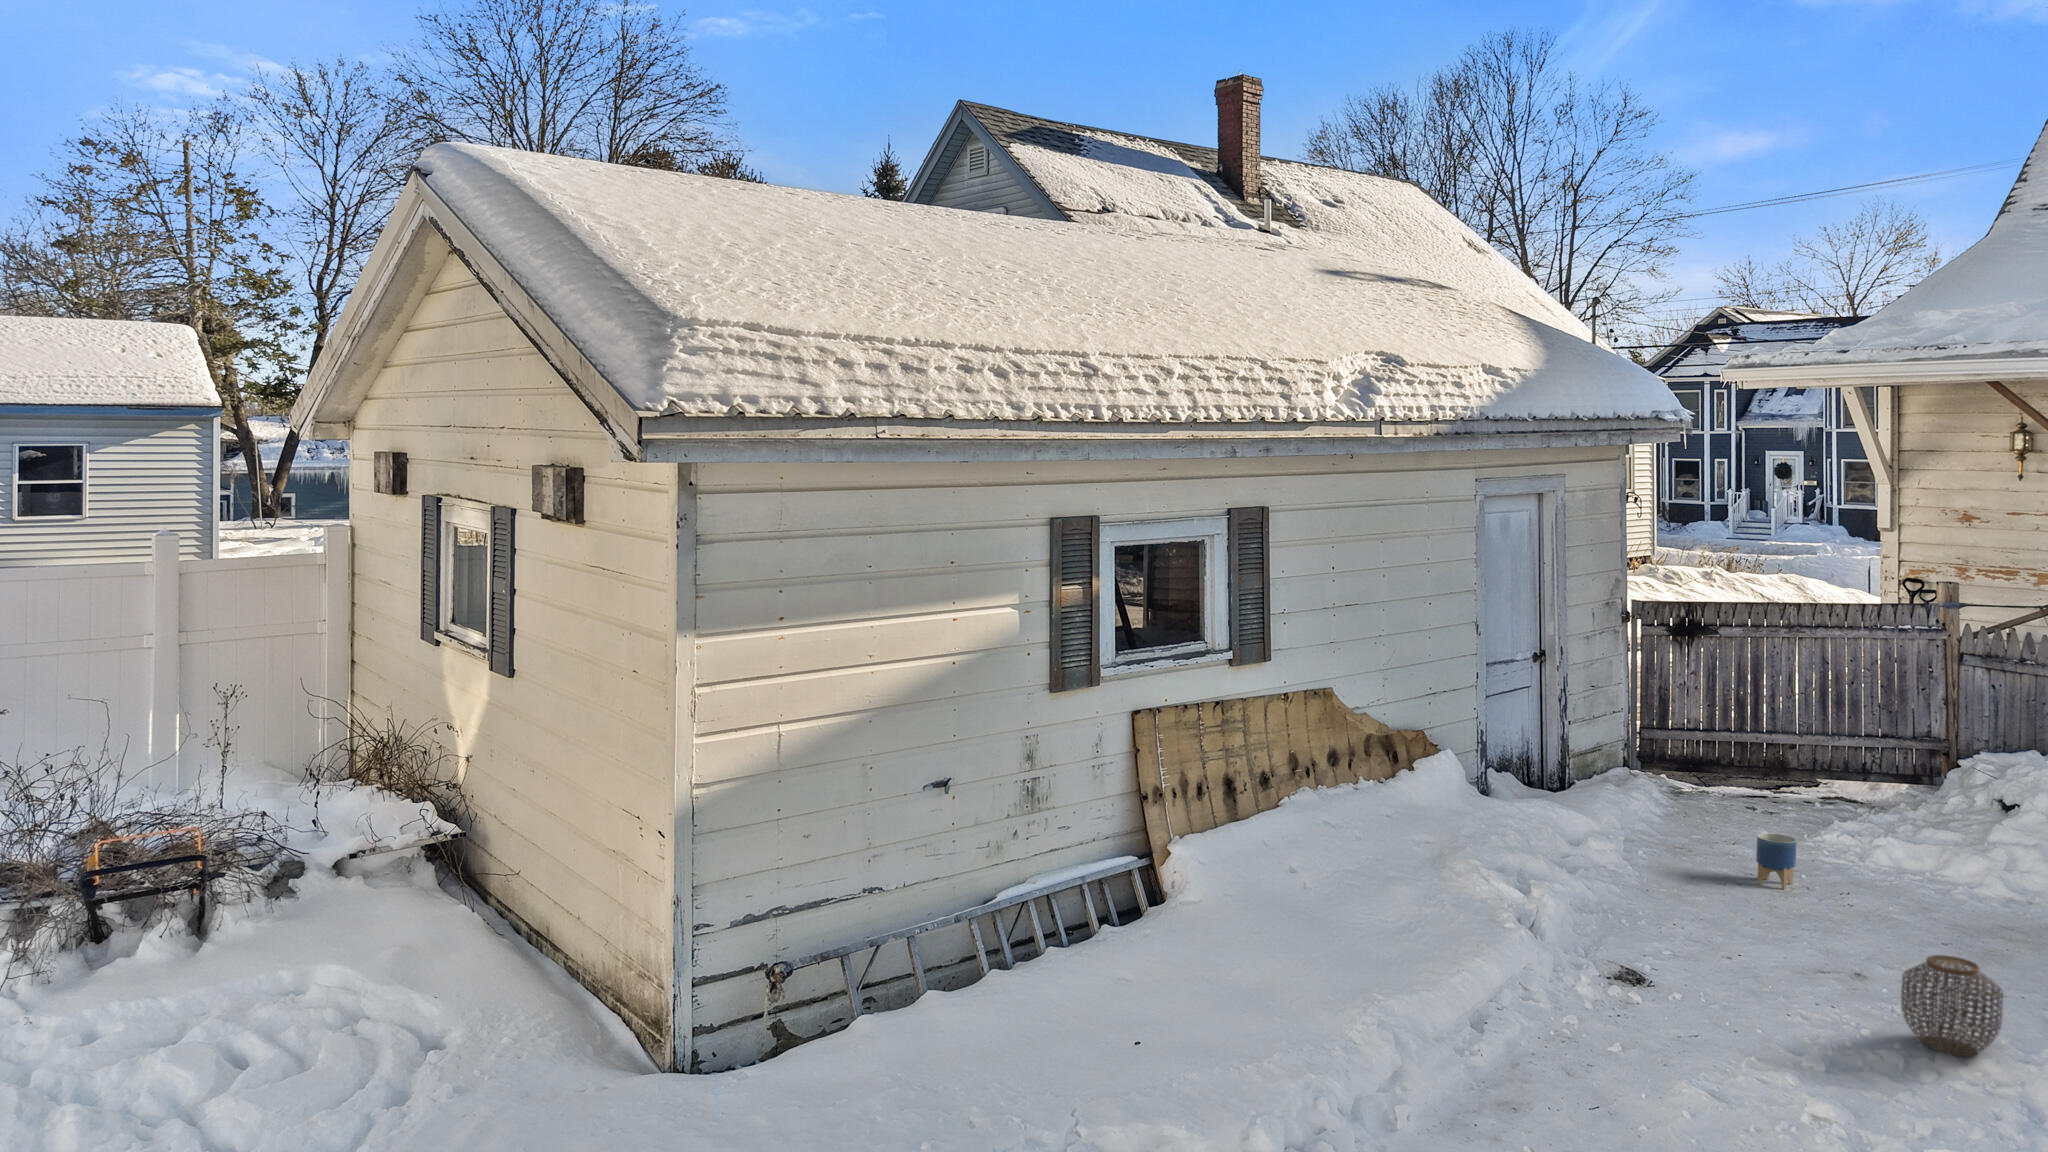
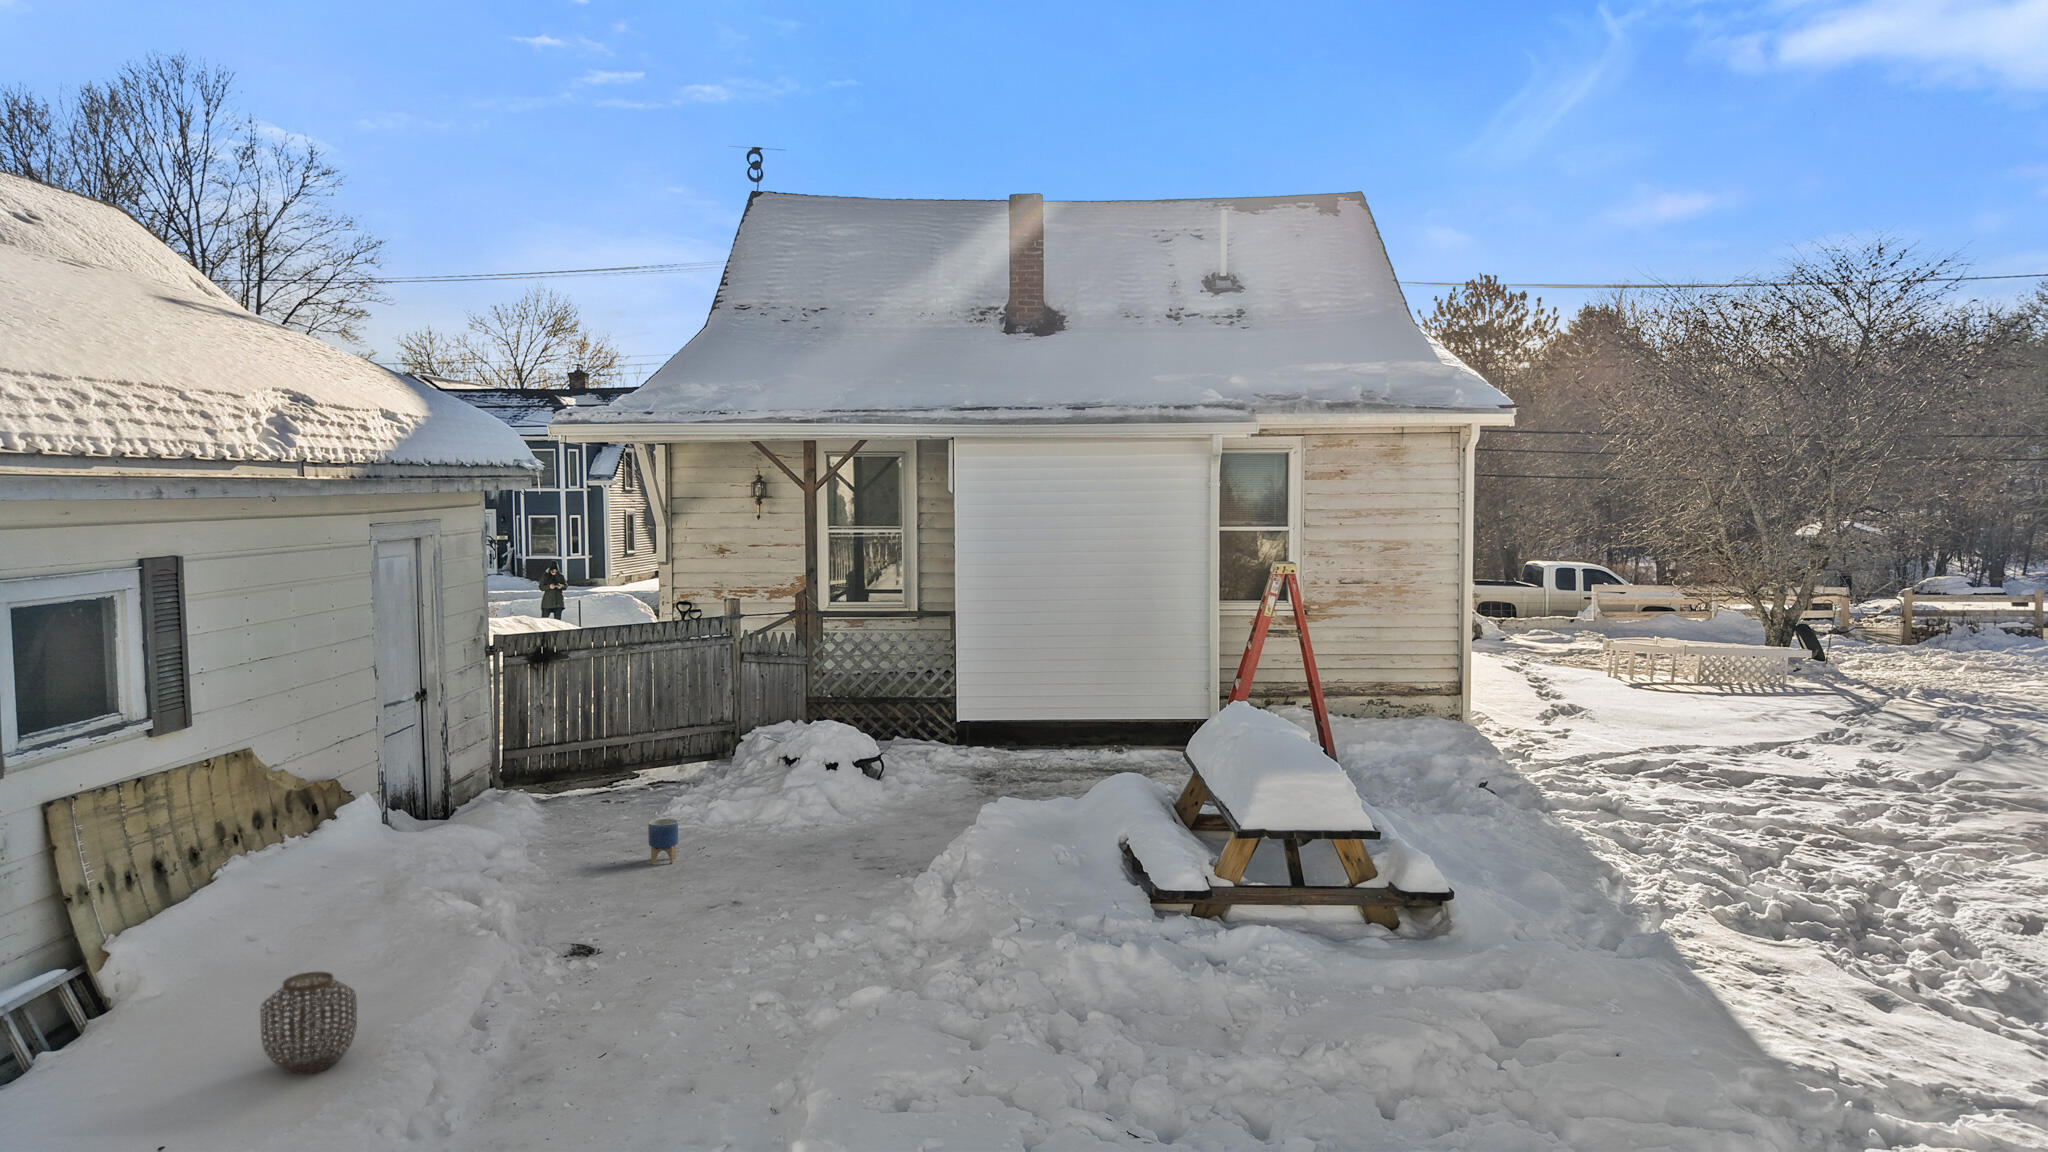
woven basket: present [1901,955,2003,1056] -> present [261,972,357,1074]

